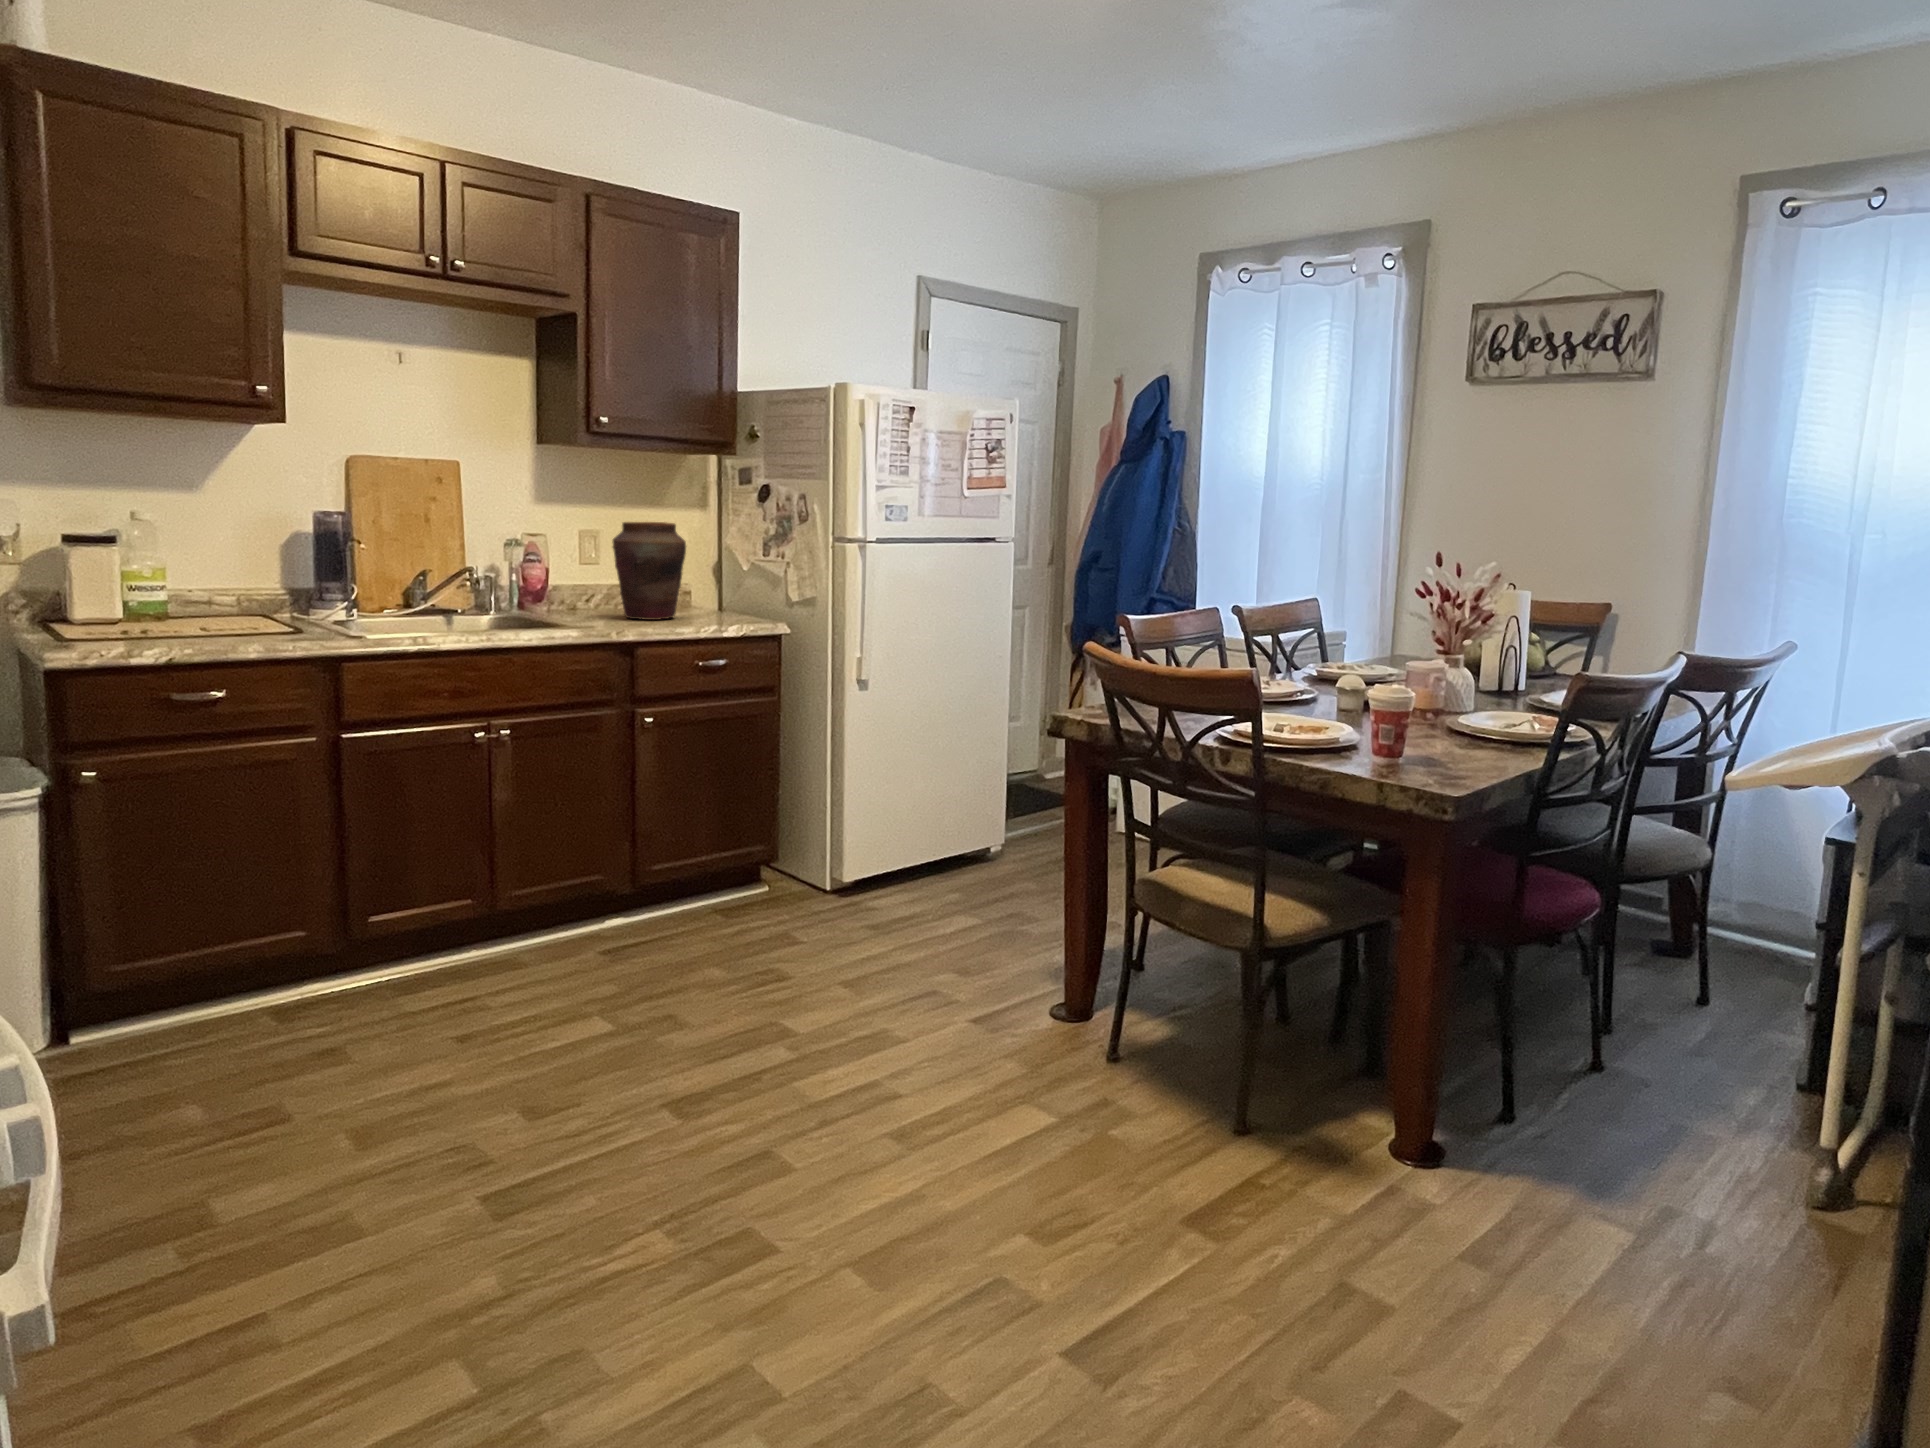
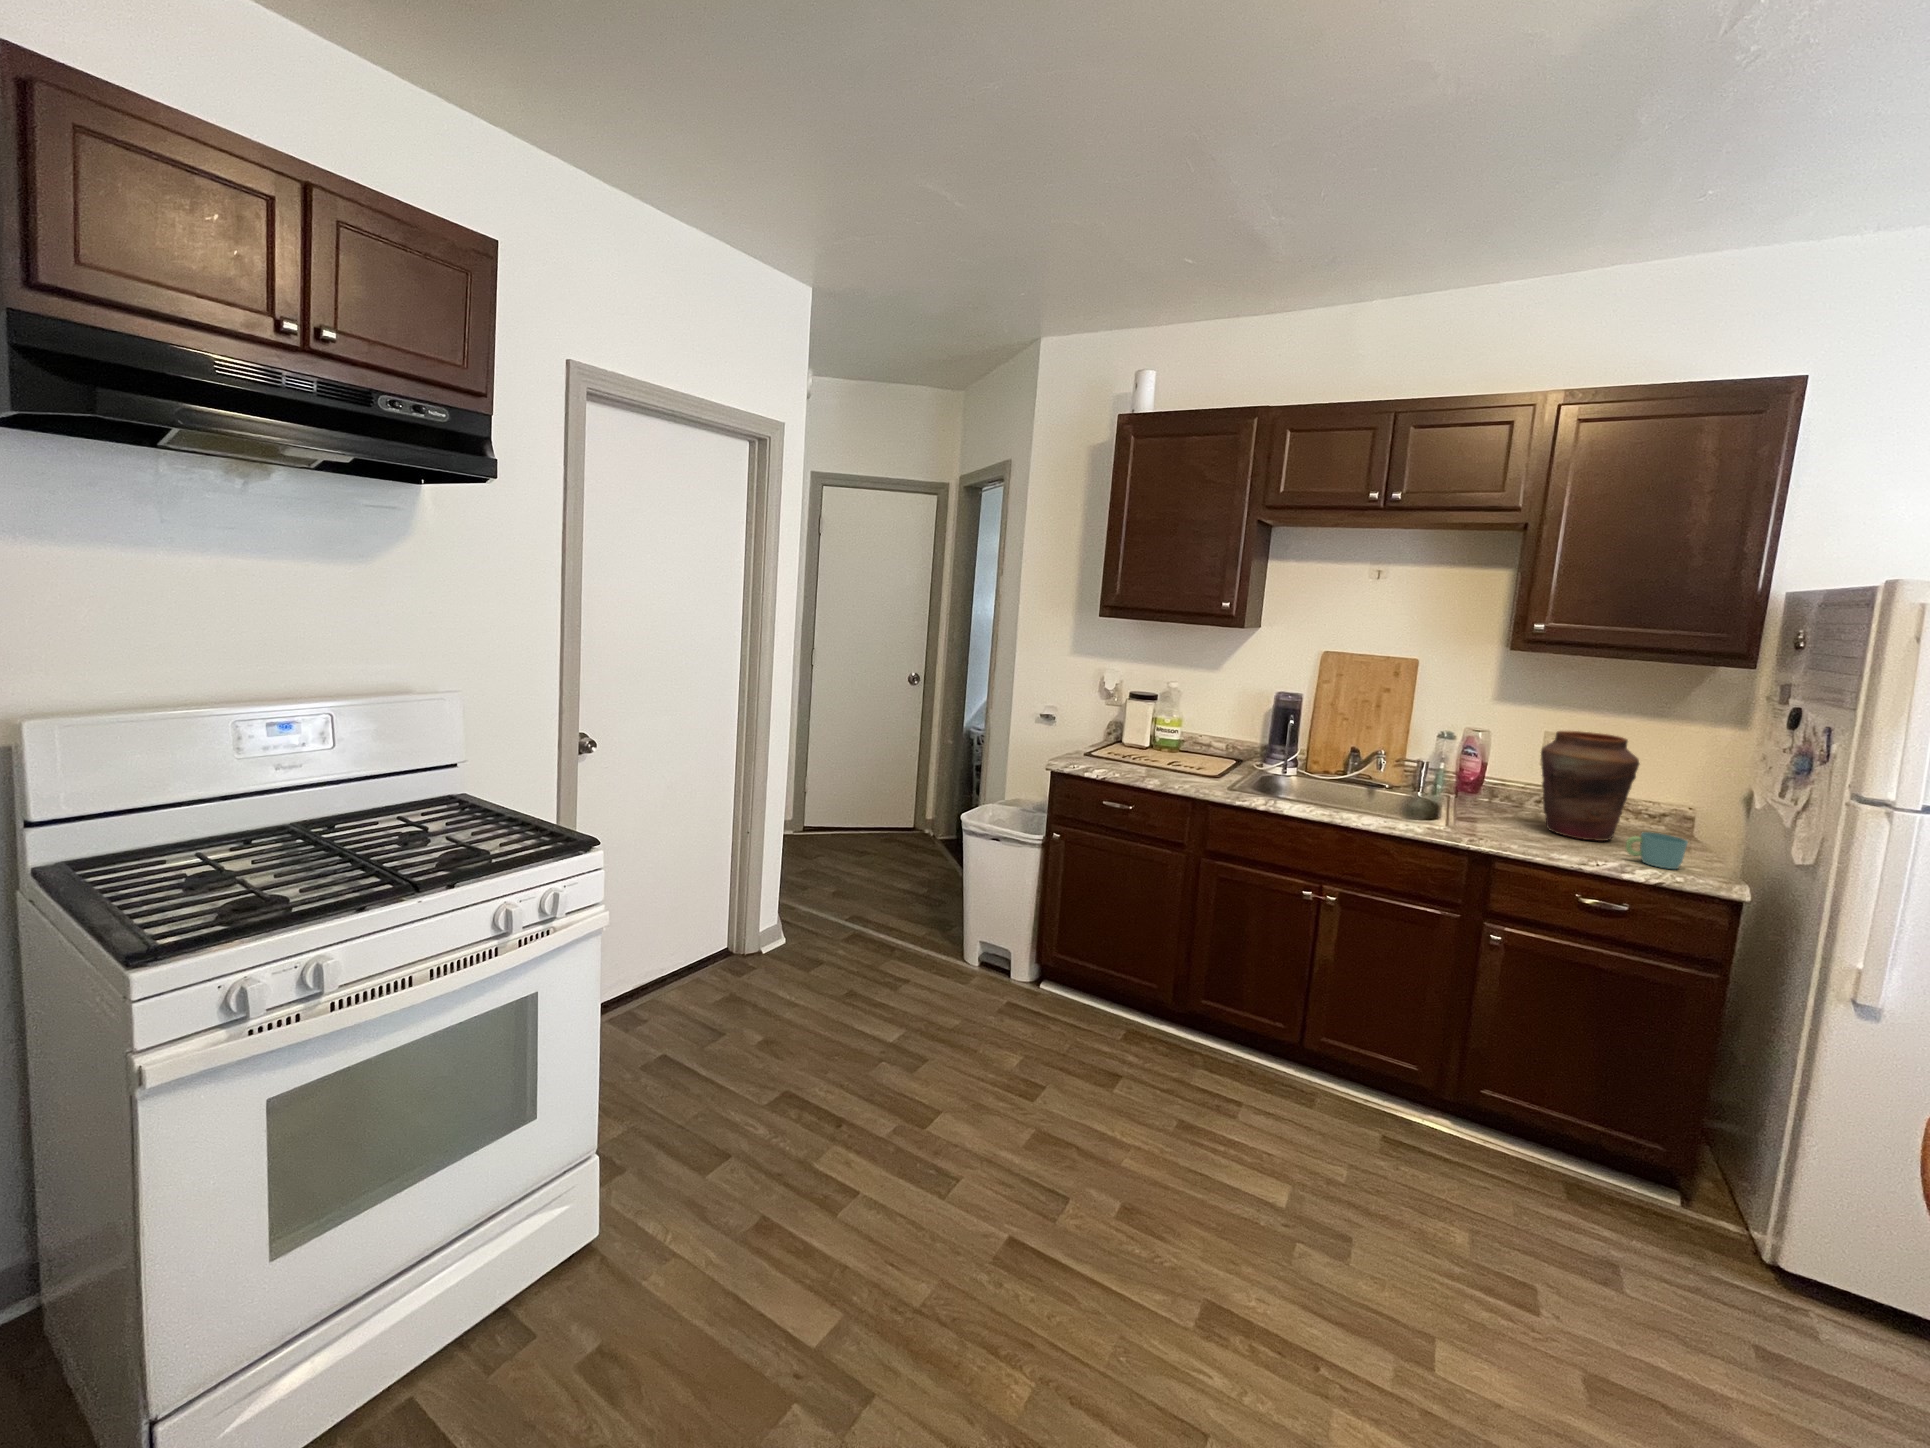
mug: none [711,598,746,623] -> present [1626,832,1688,869]

